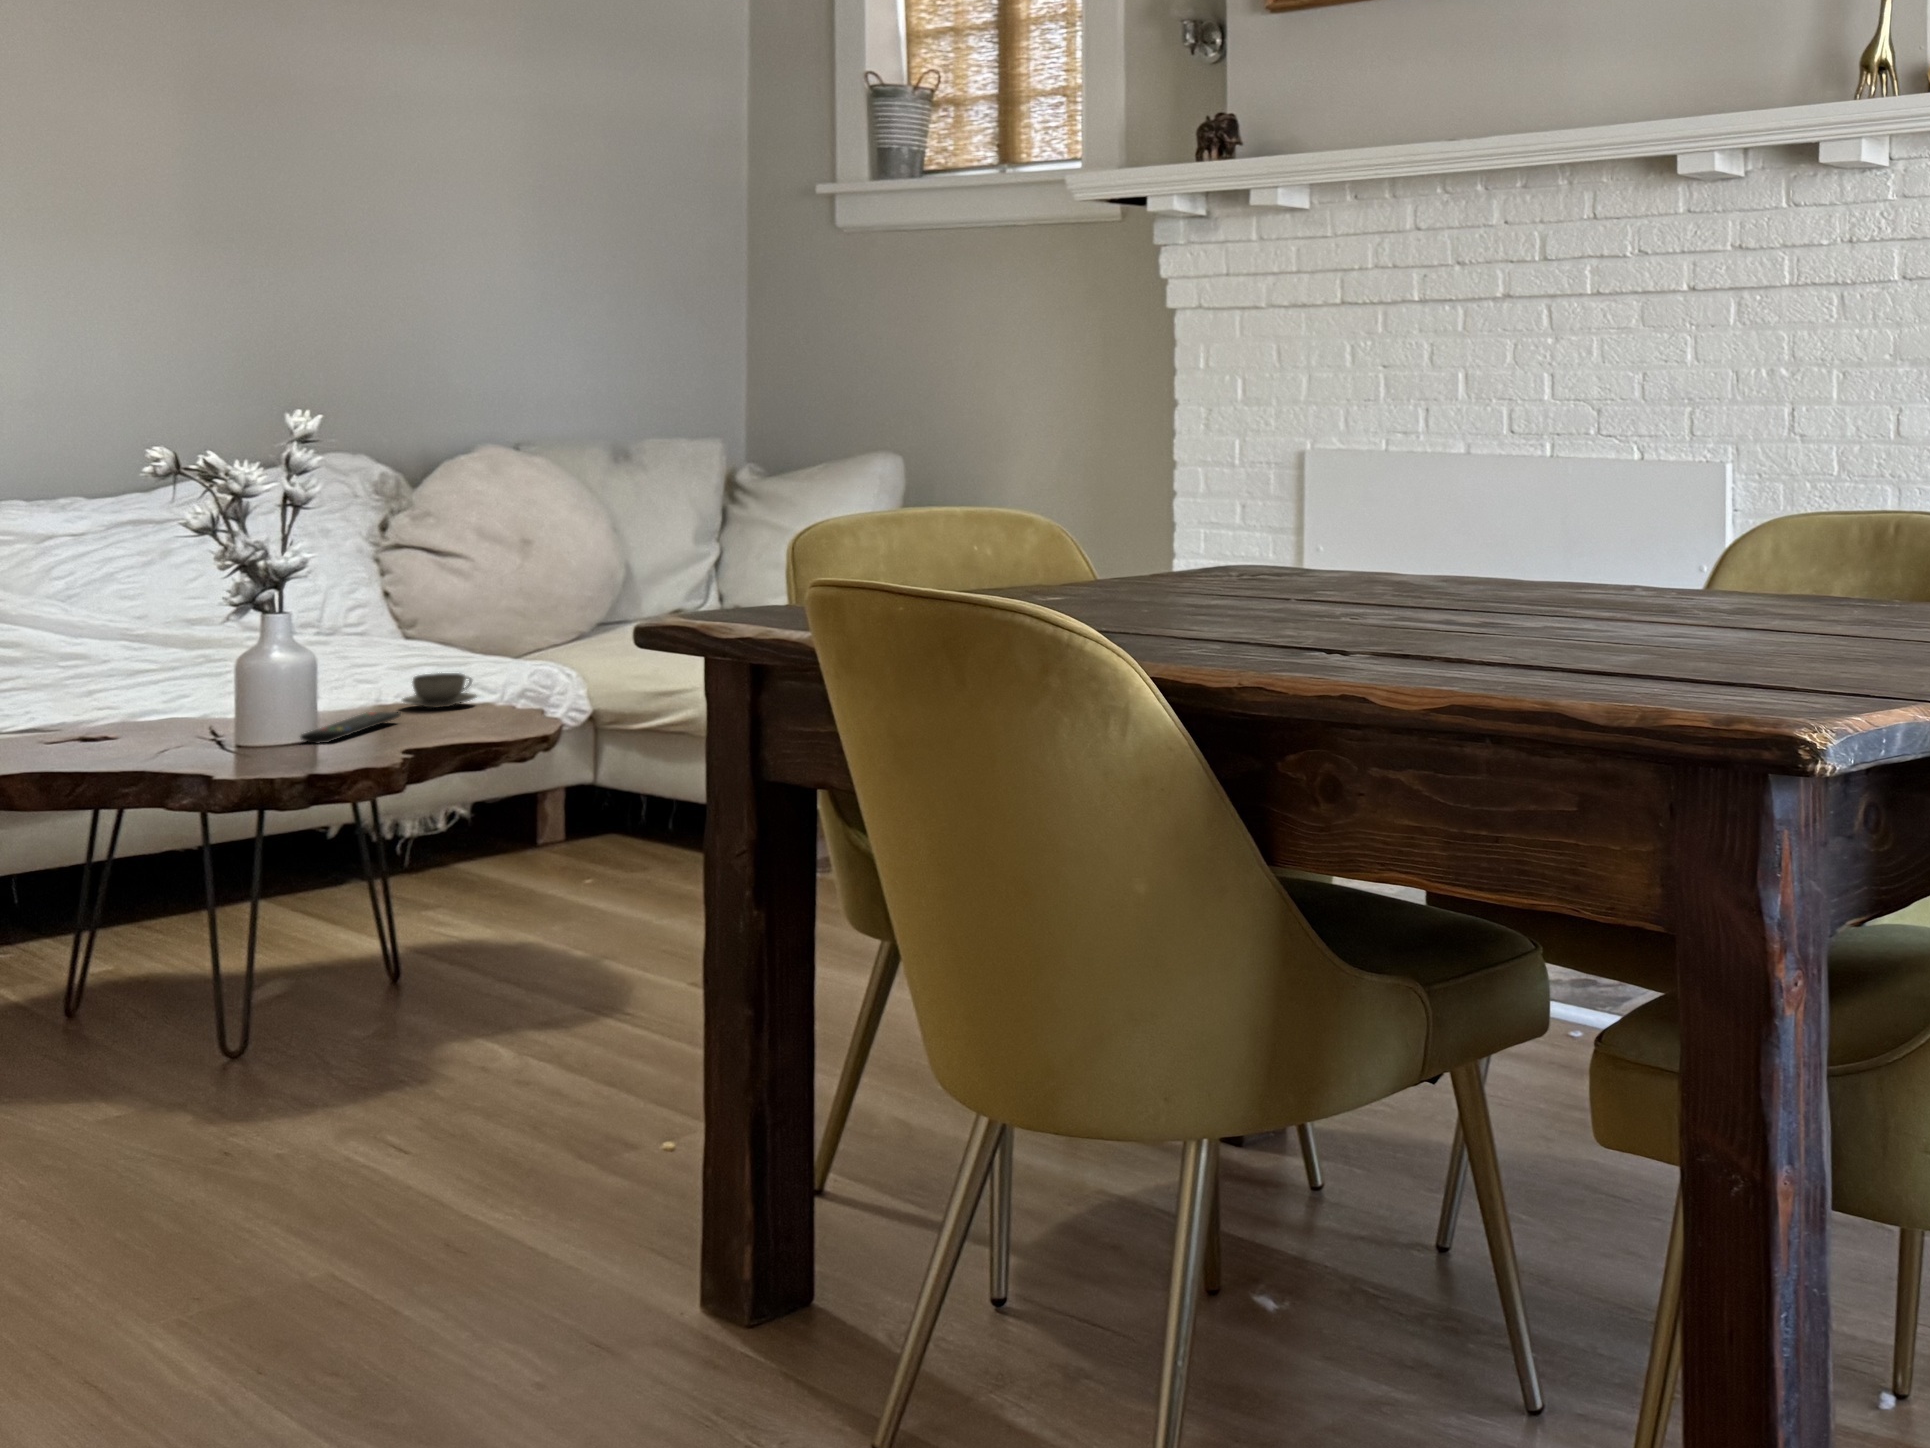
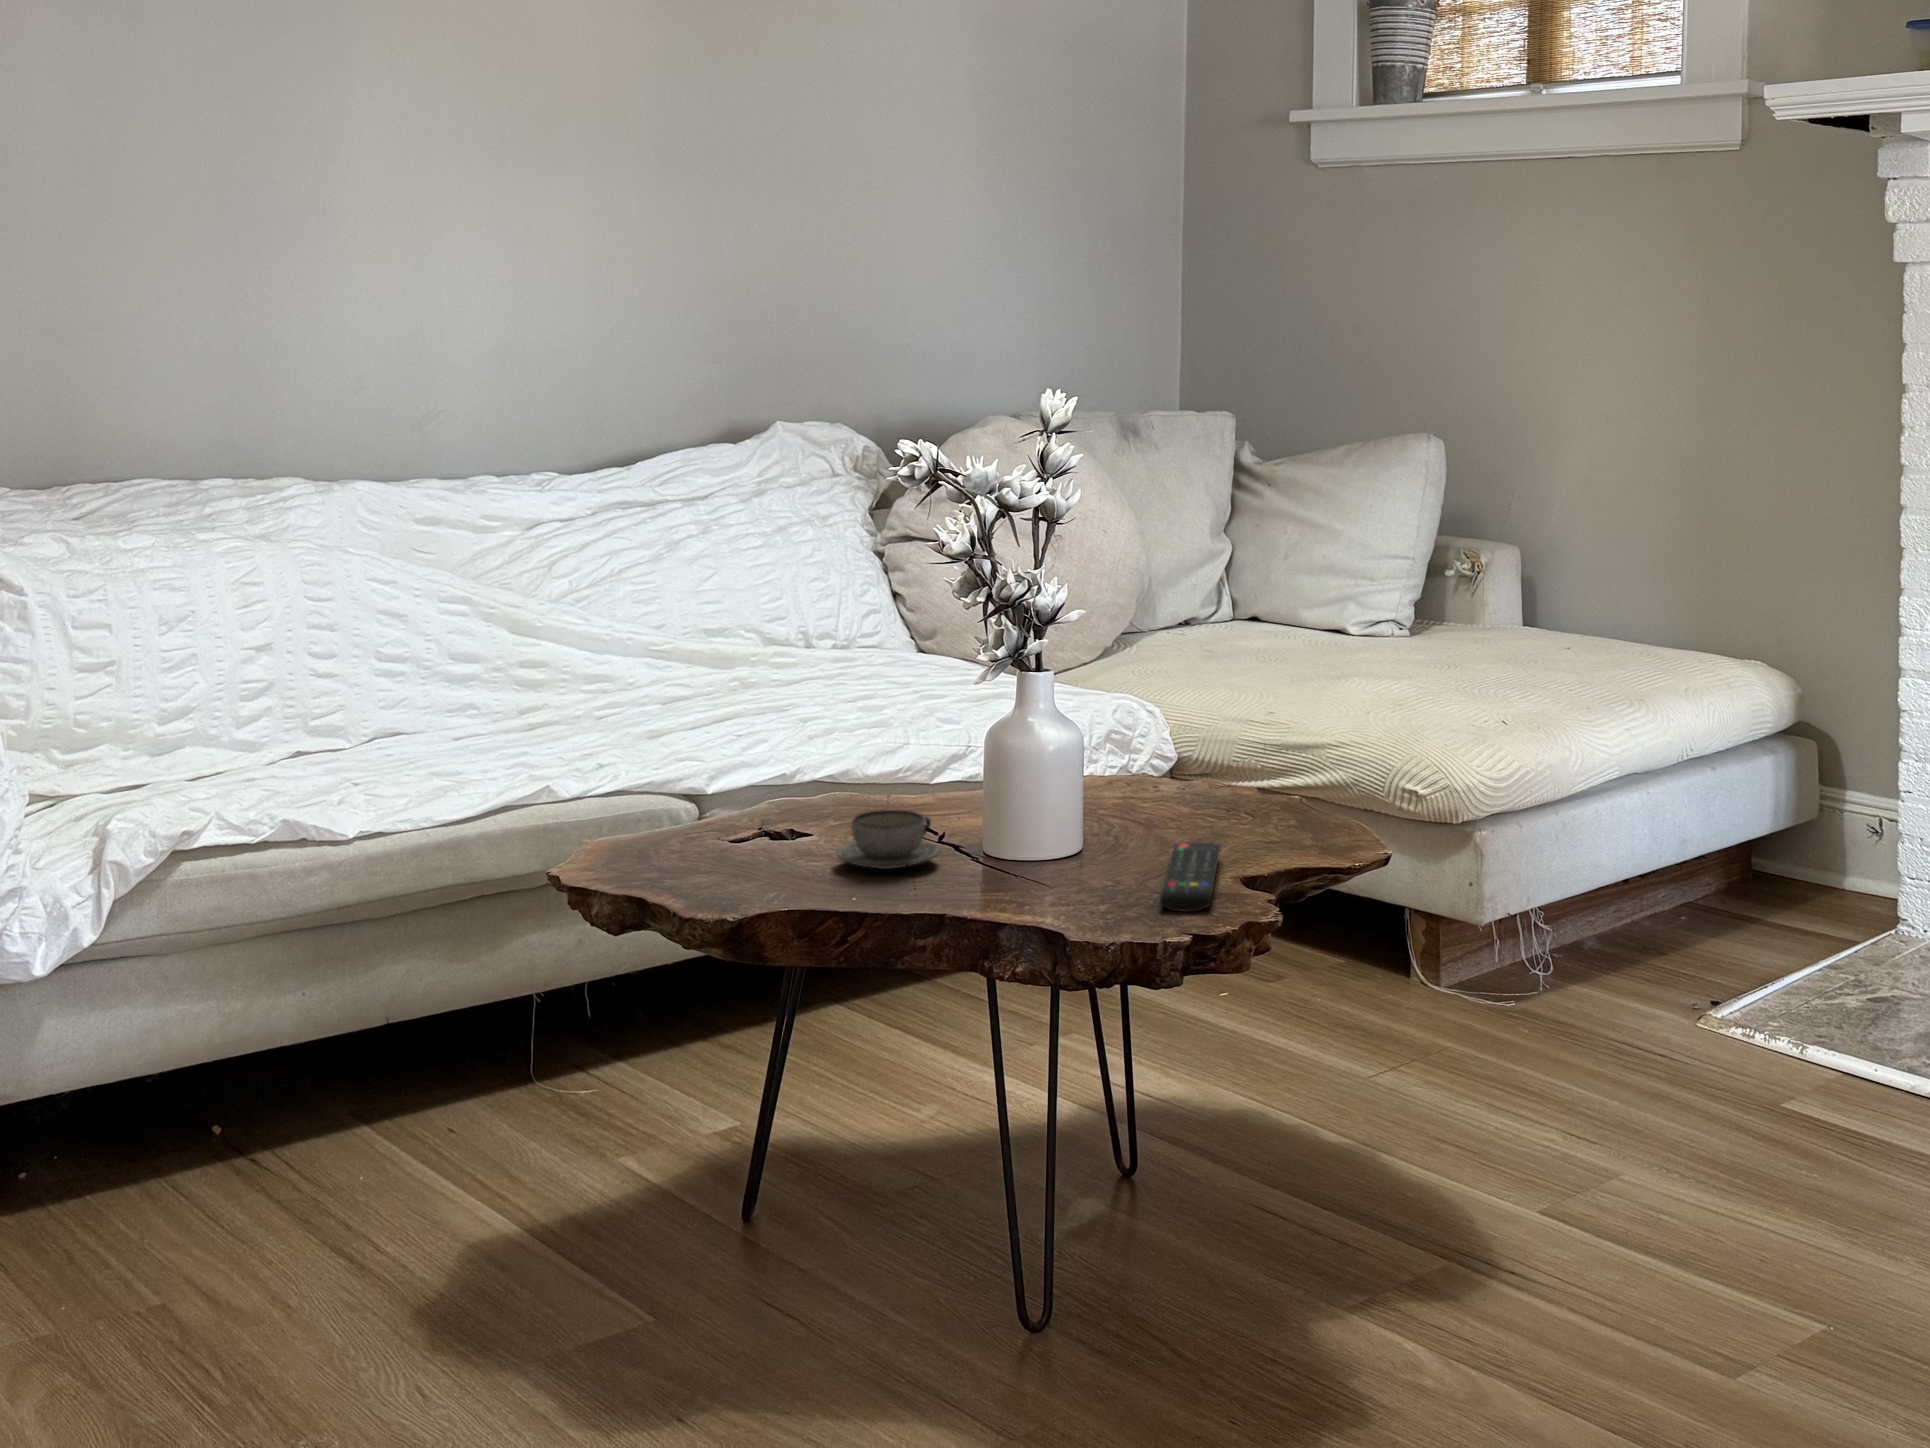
teacup: present [402,673,476,708] -> present [836,810,941,869]

